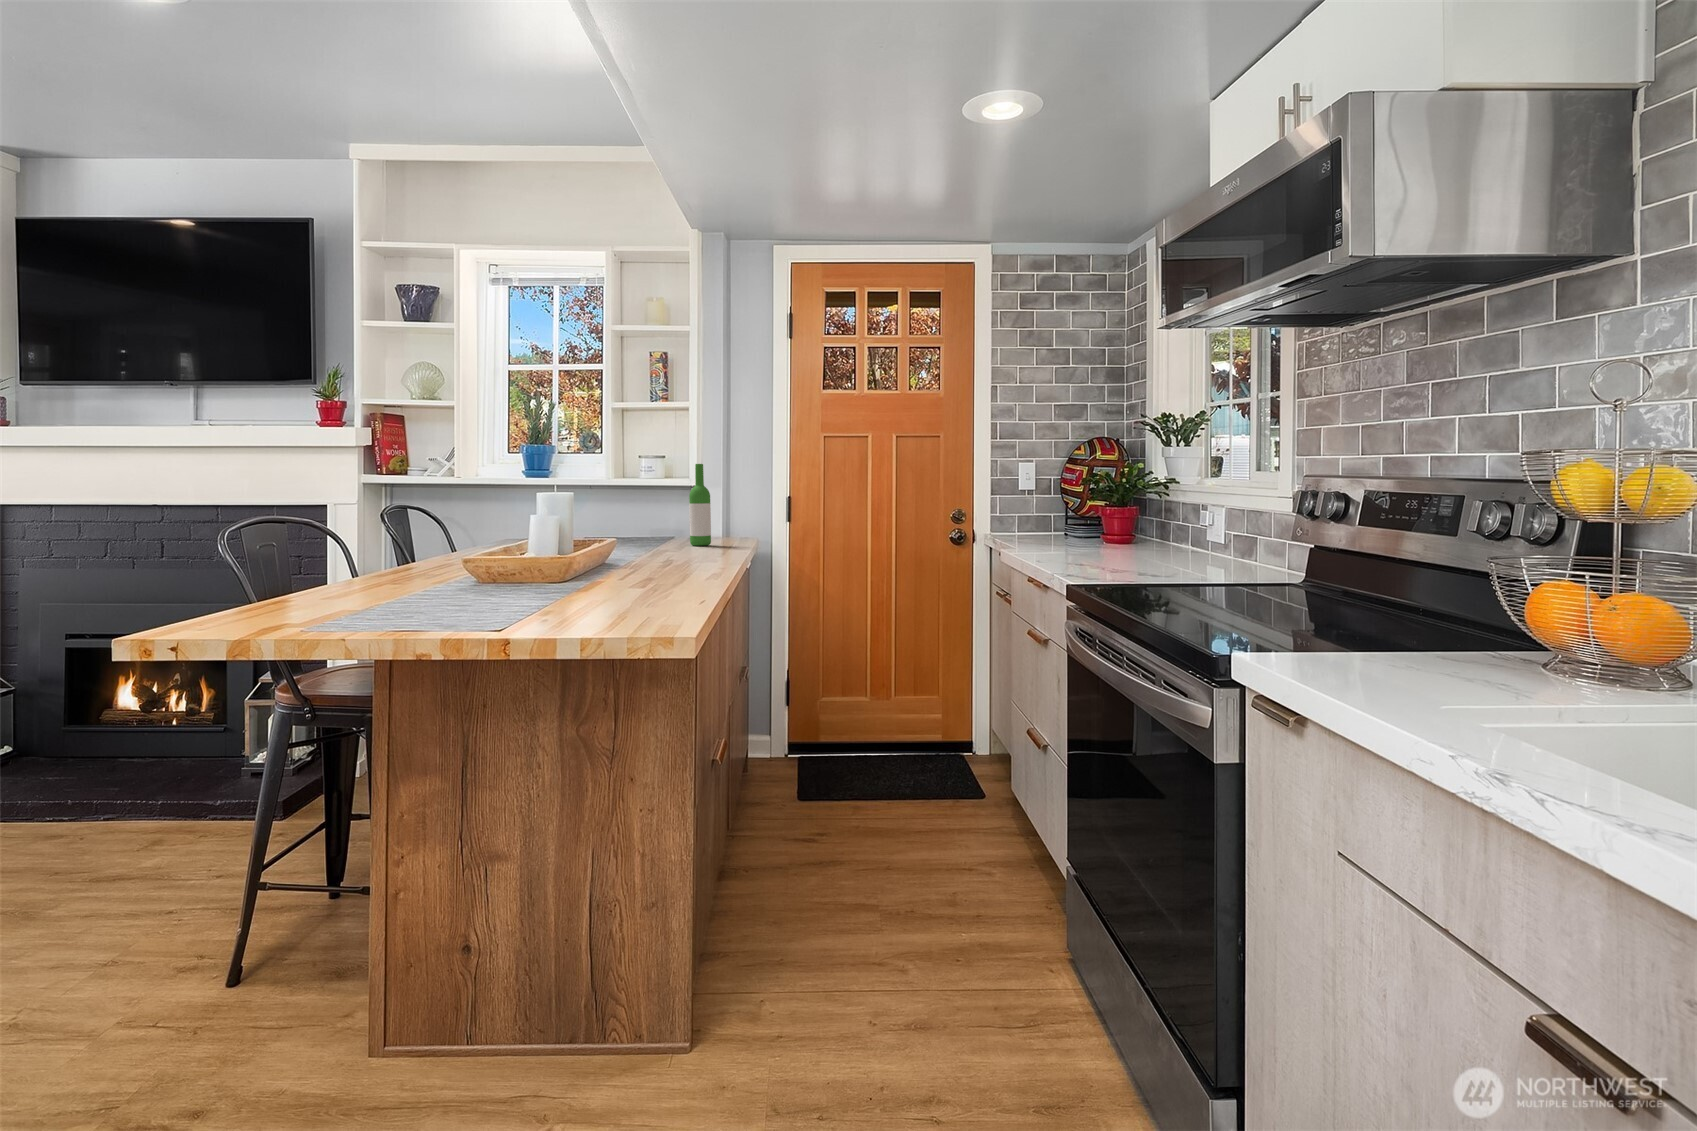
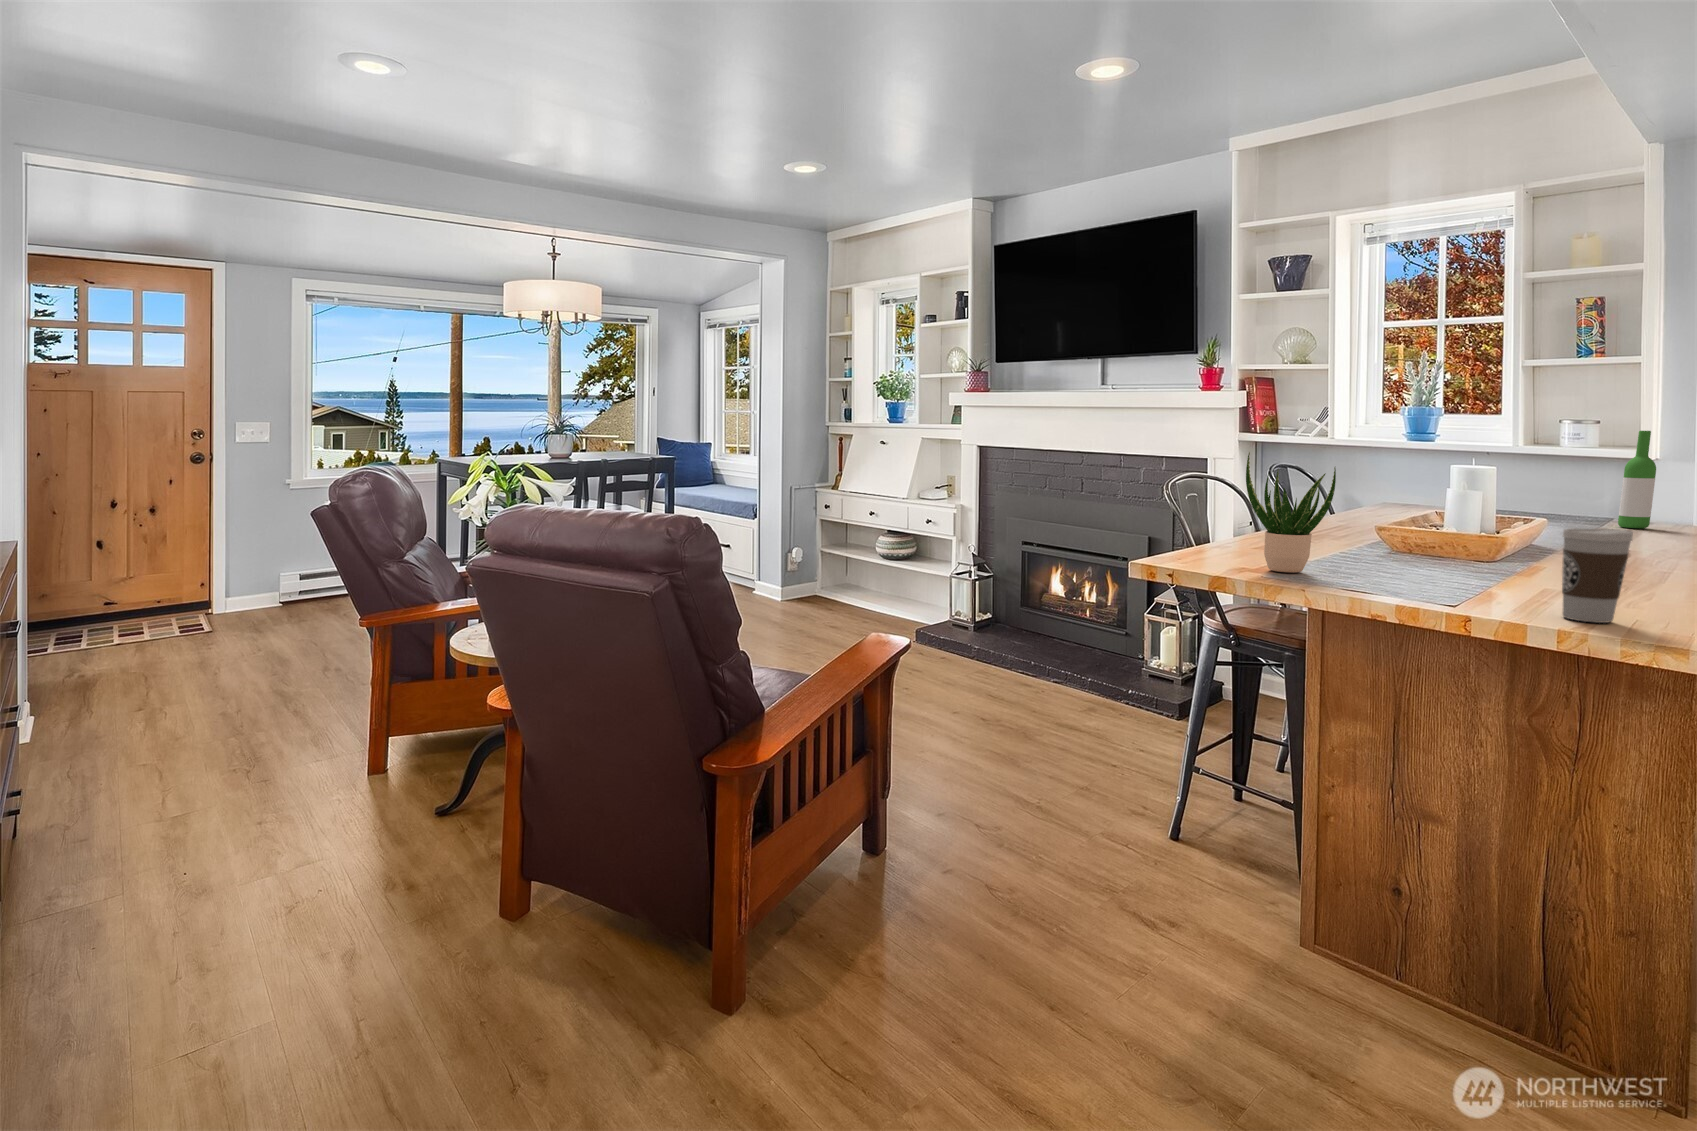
potted plant: none [282,479,382,614] -> present [1246,452,1336,573]
coffee cup: none [579,540,634,629] -> present [1562,528,1633,623]

